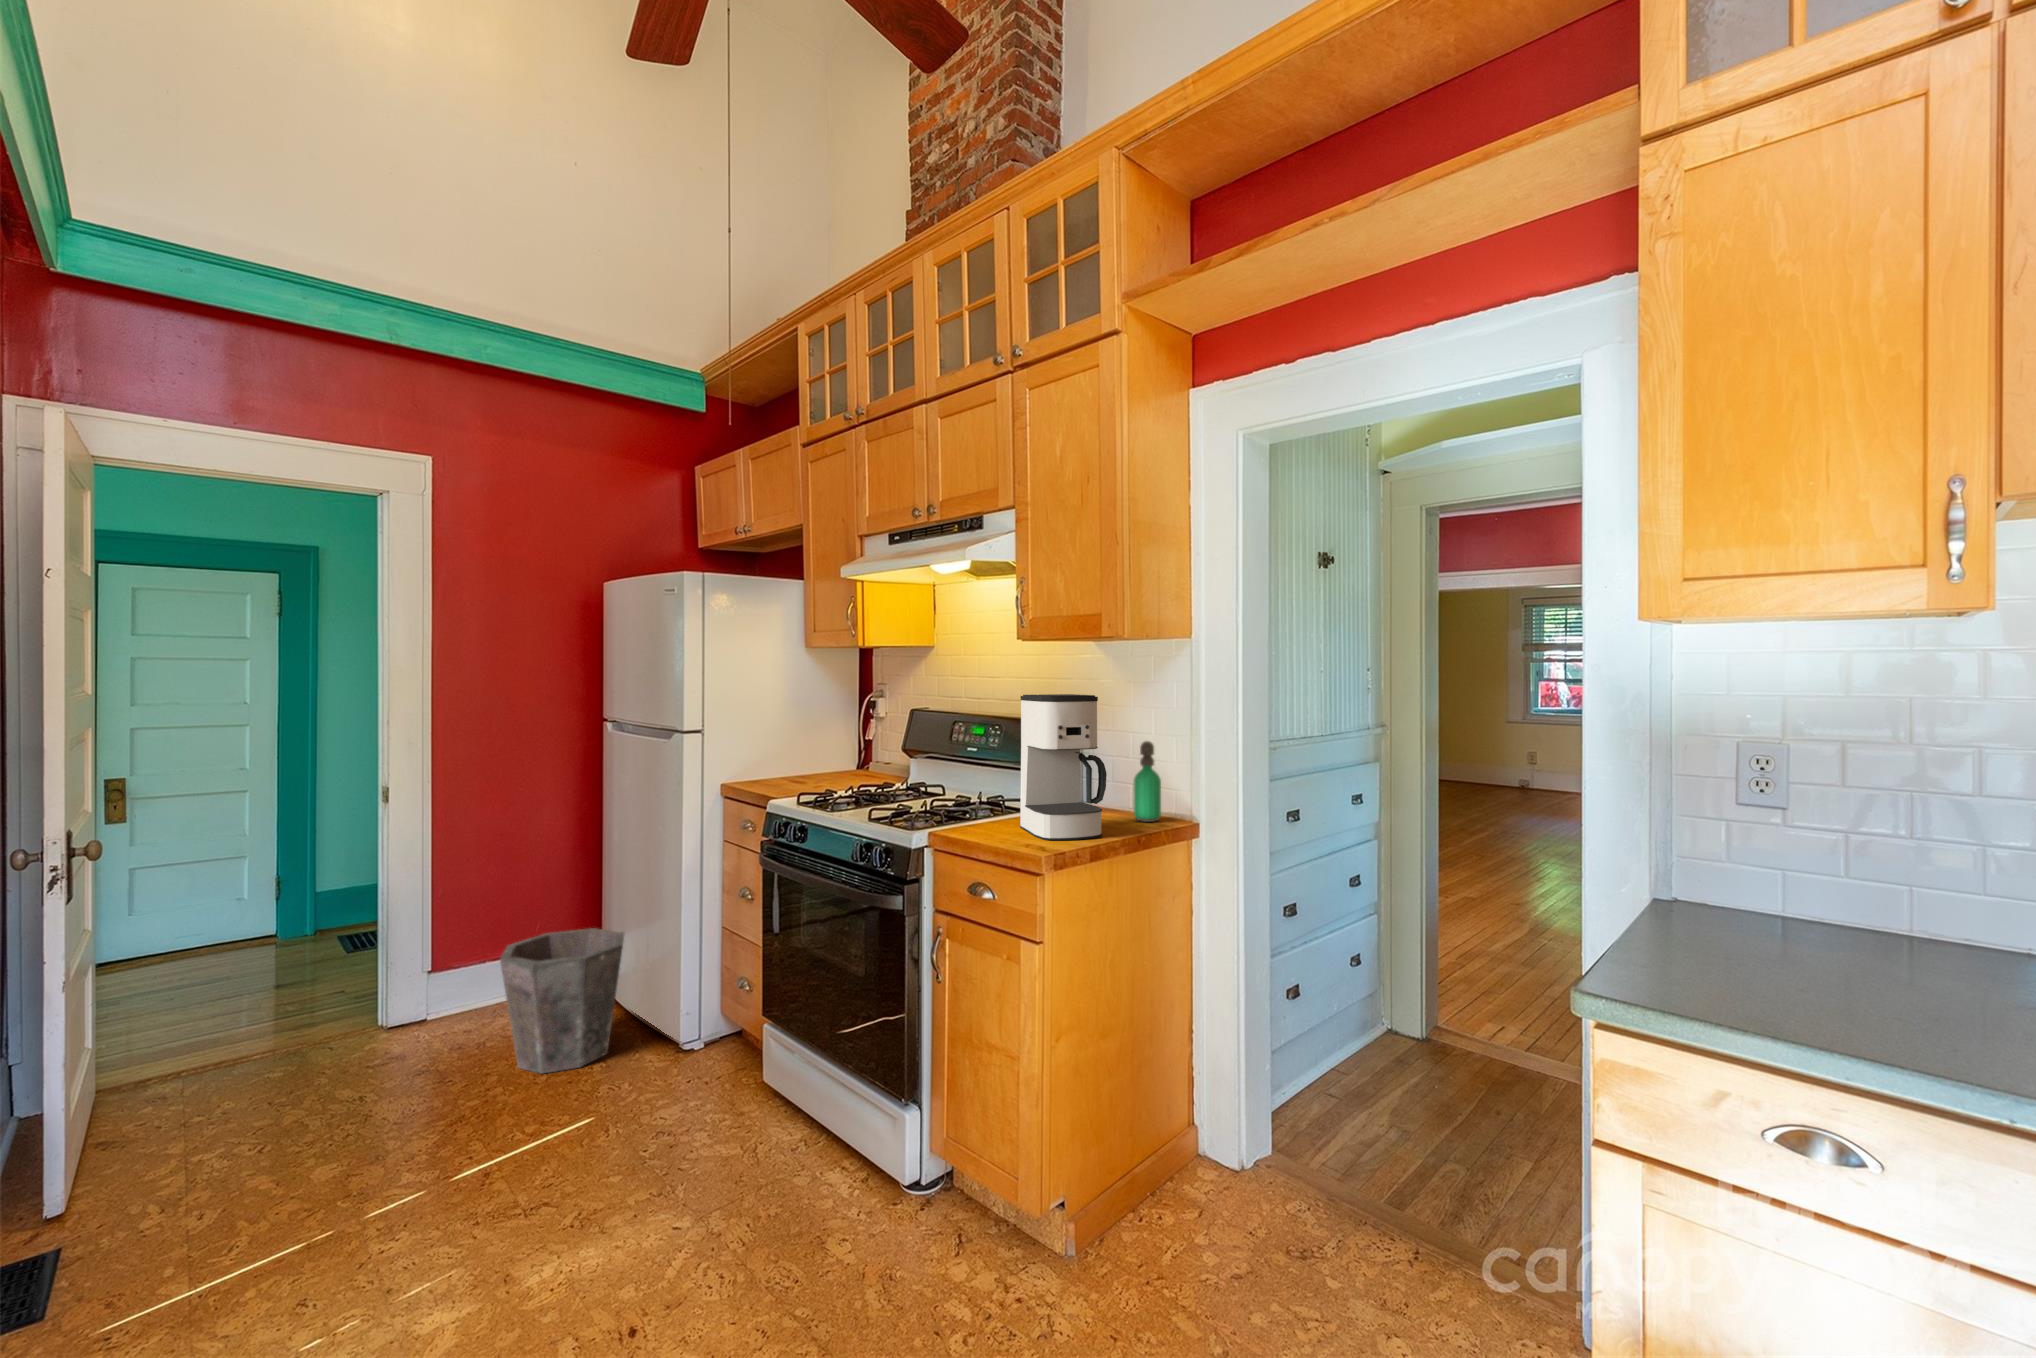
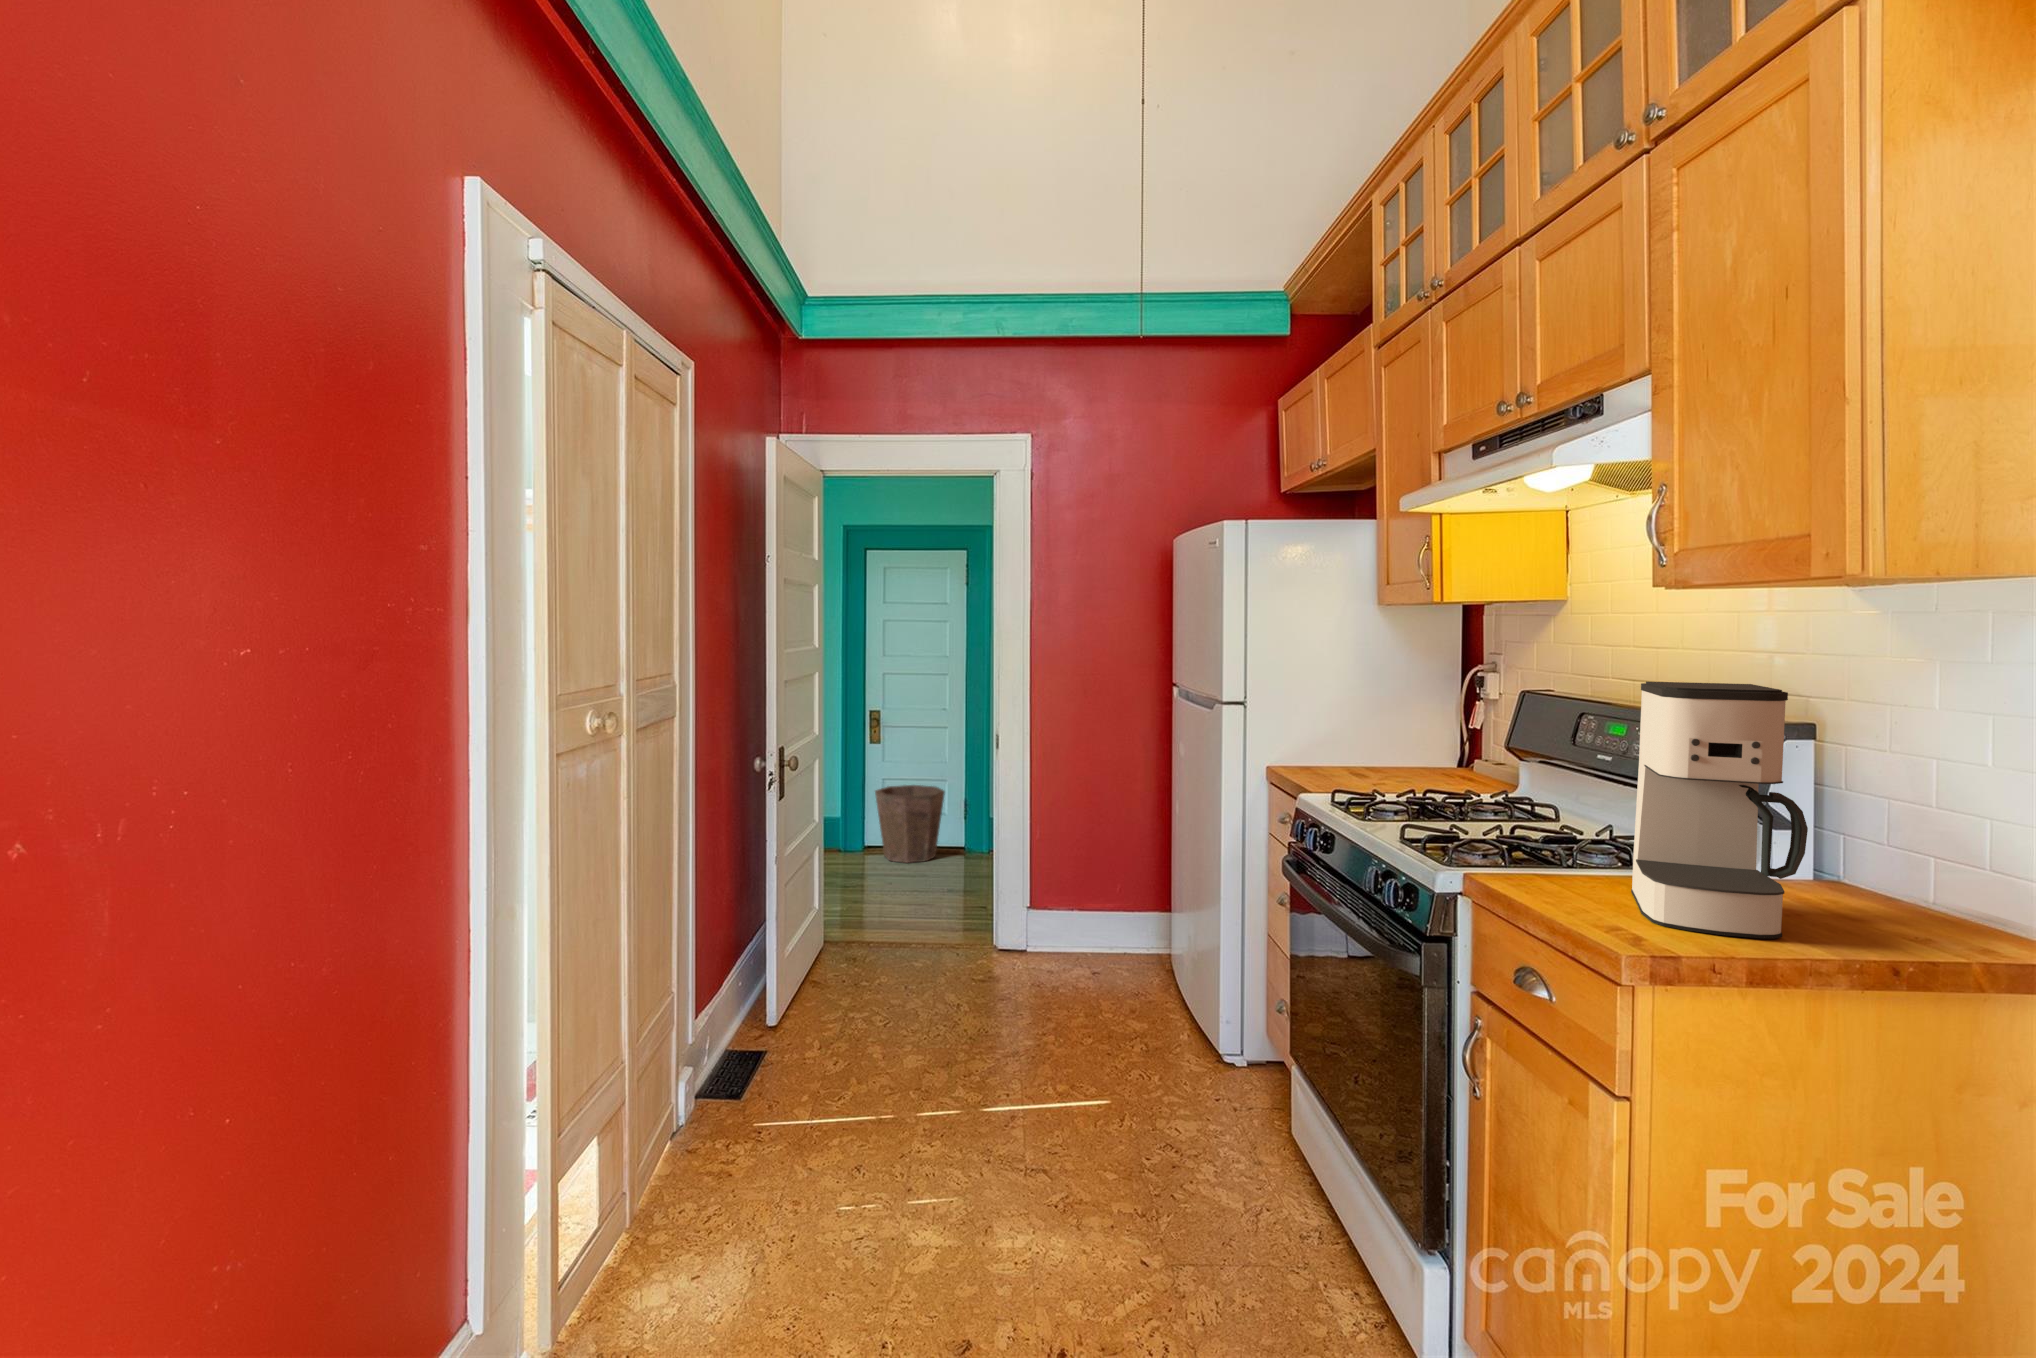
soap dispenser: present [1134,741,1161,822] -> none [1891,777,1965,929]
waste bin: present [500,928,624,1074] -> present [875,785,945,863]

